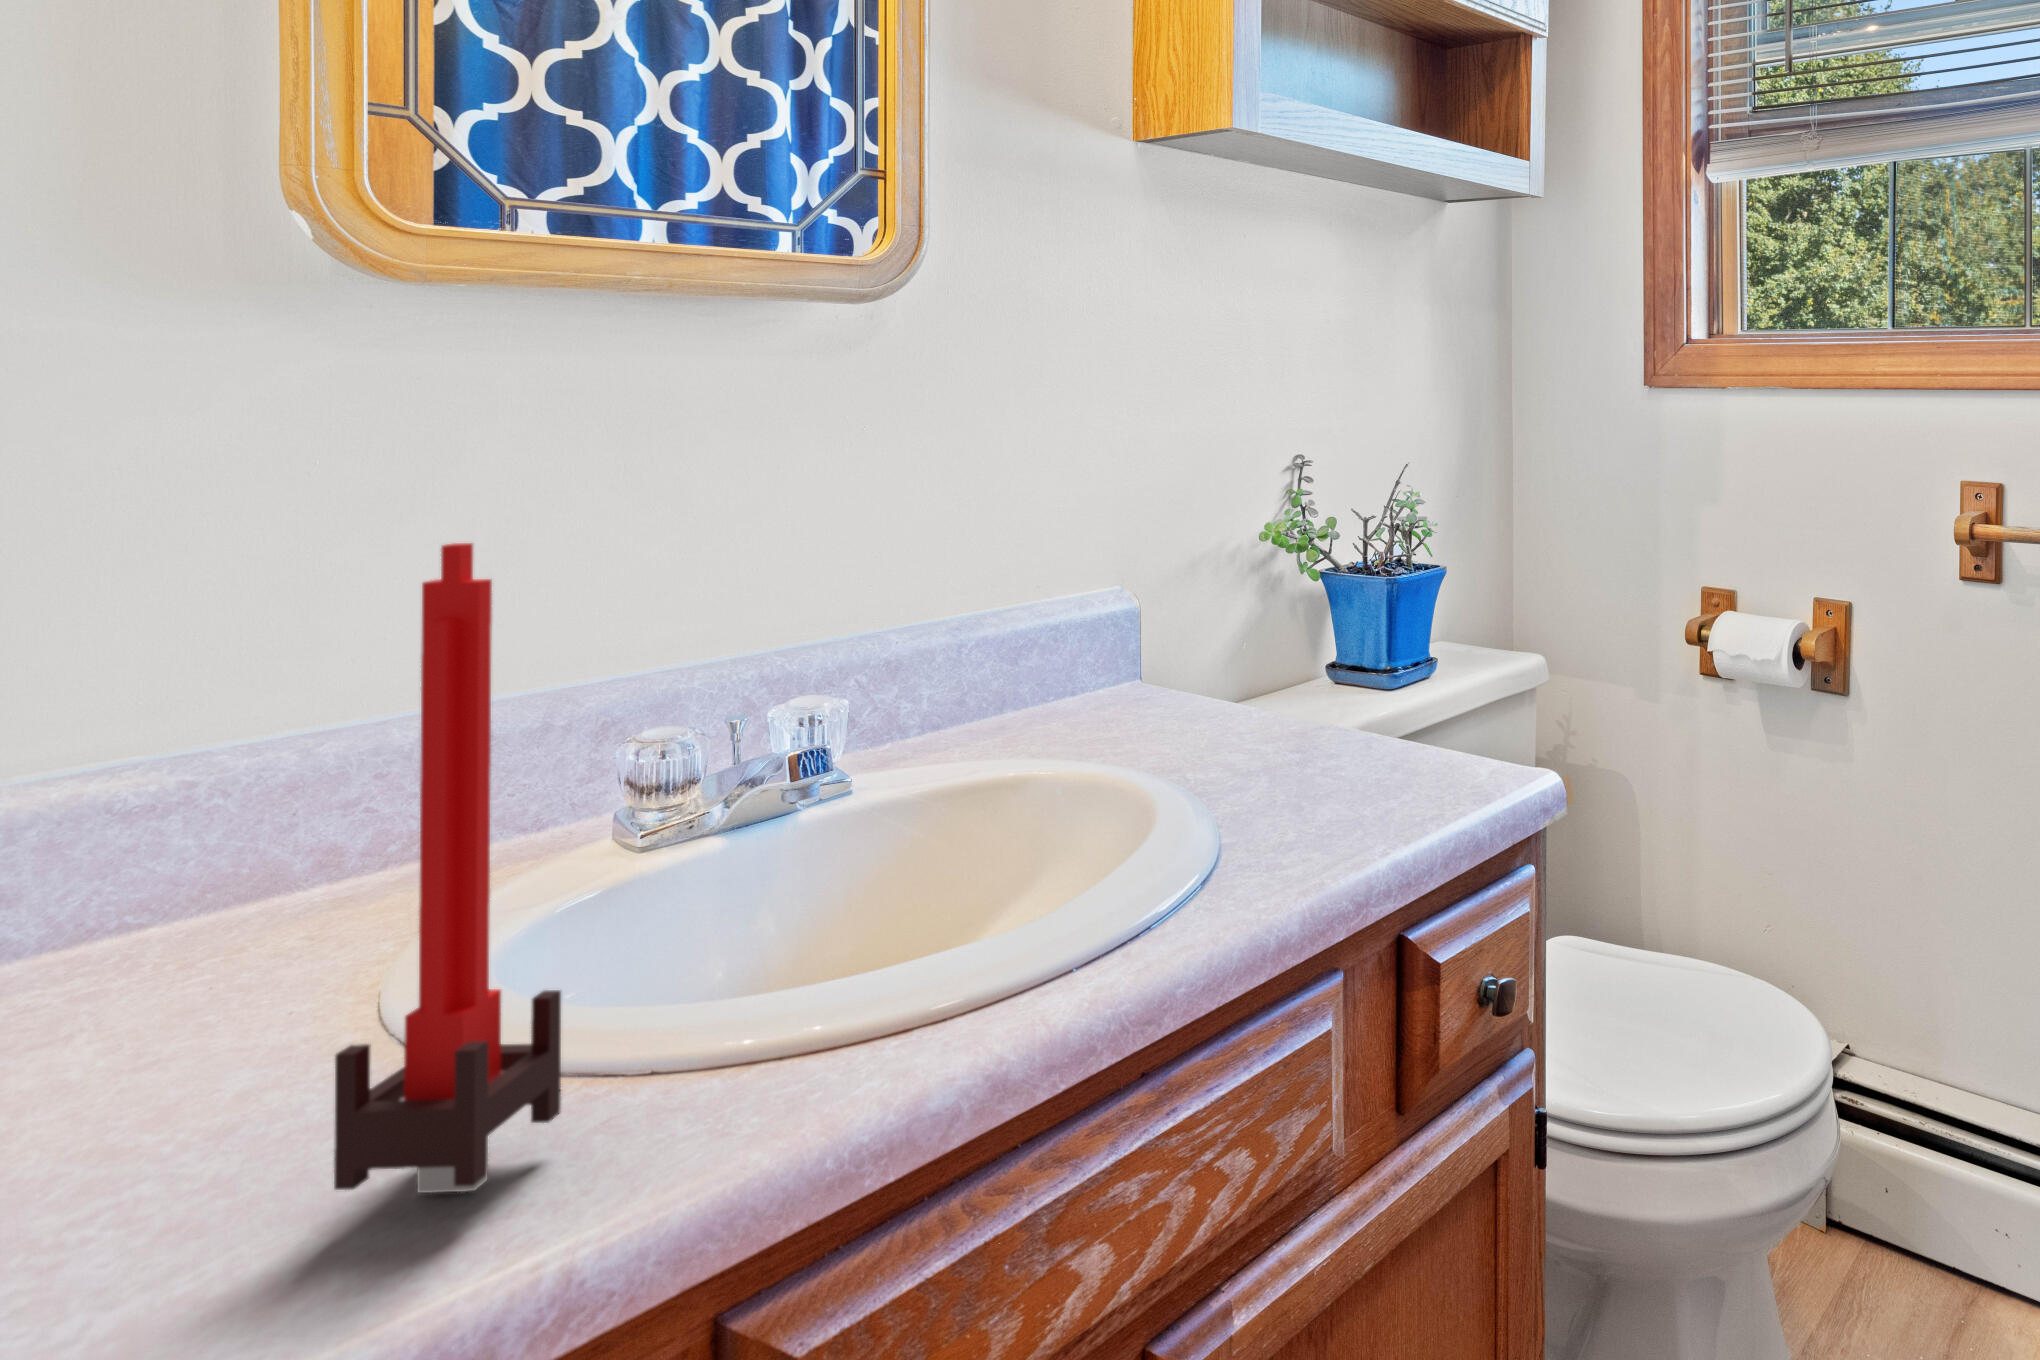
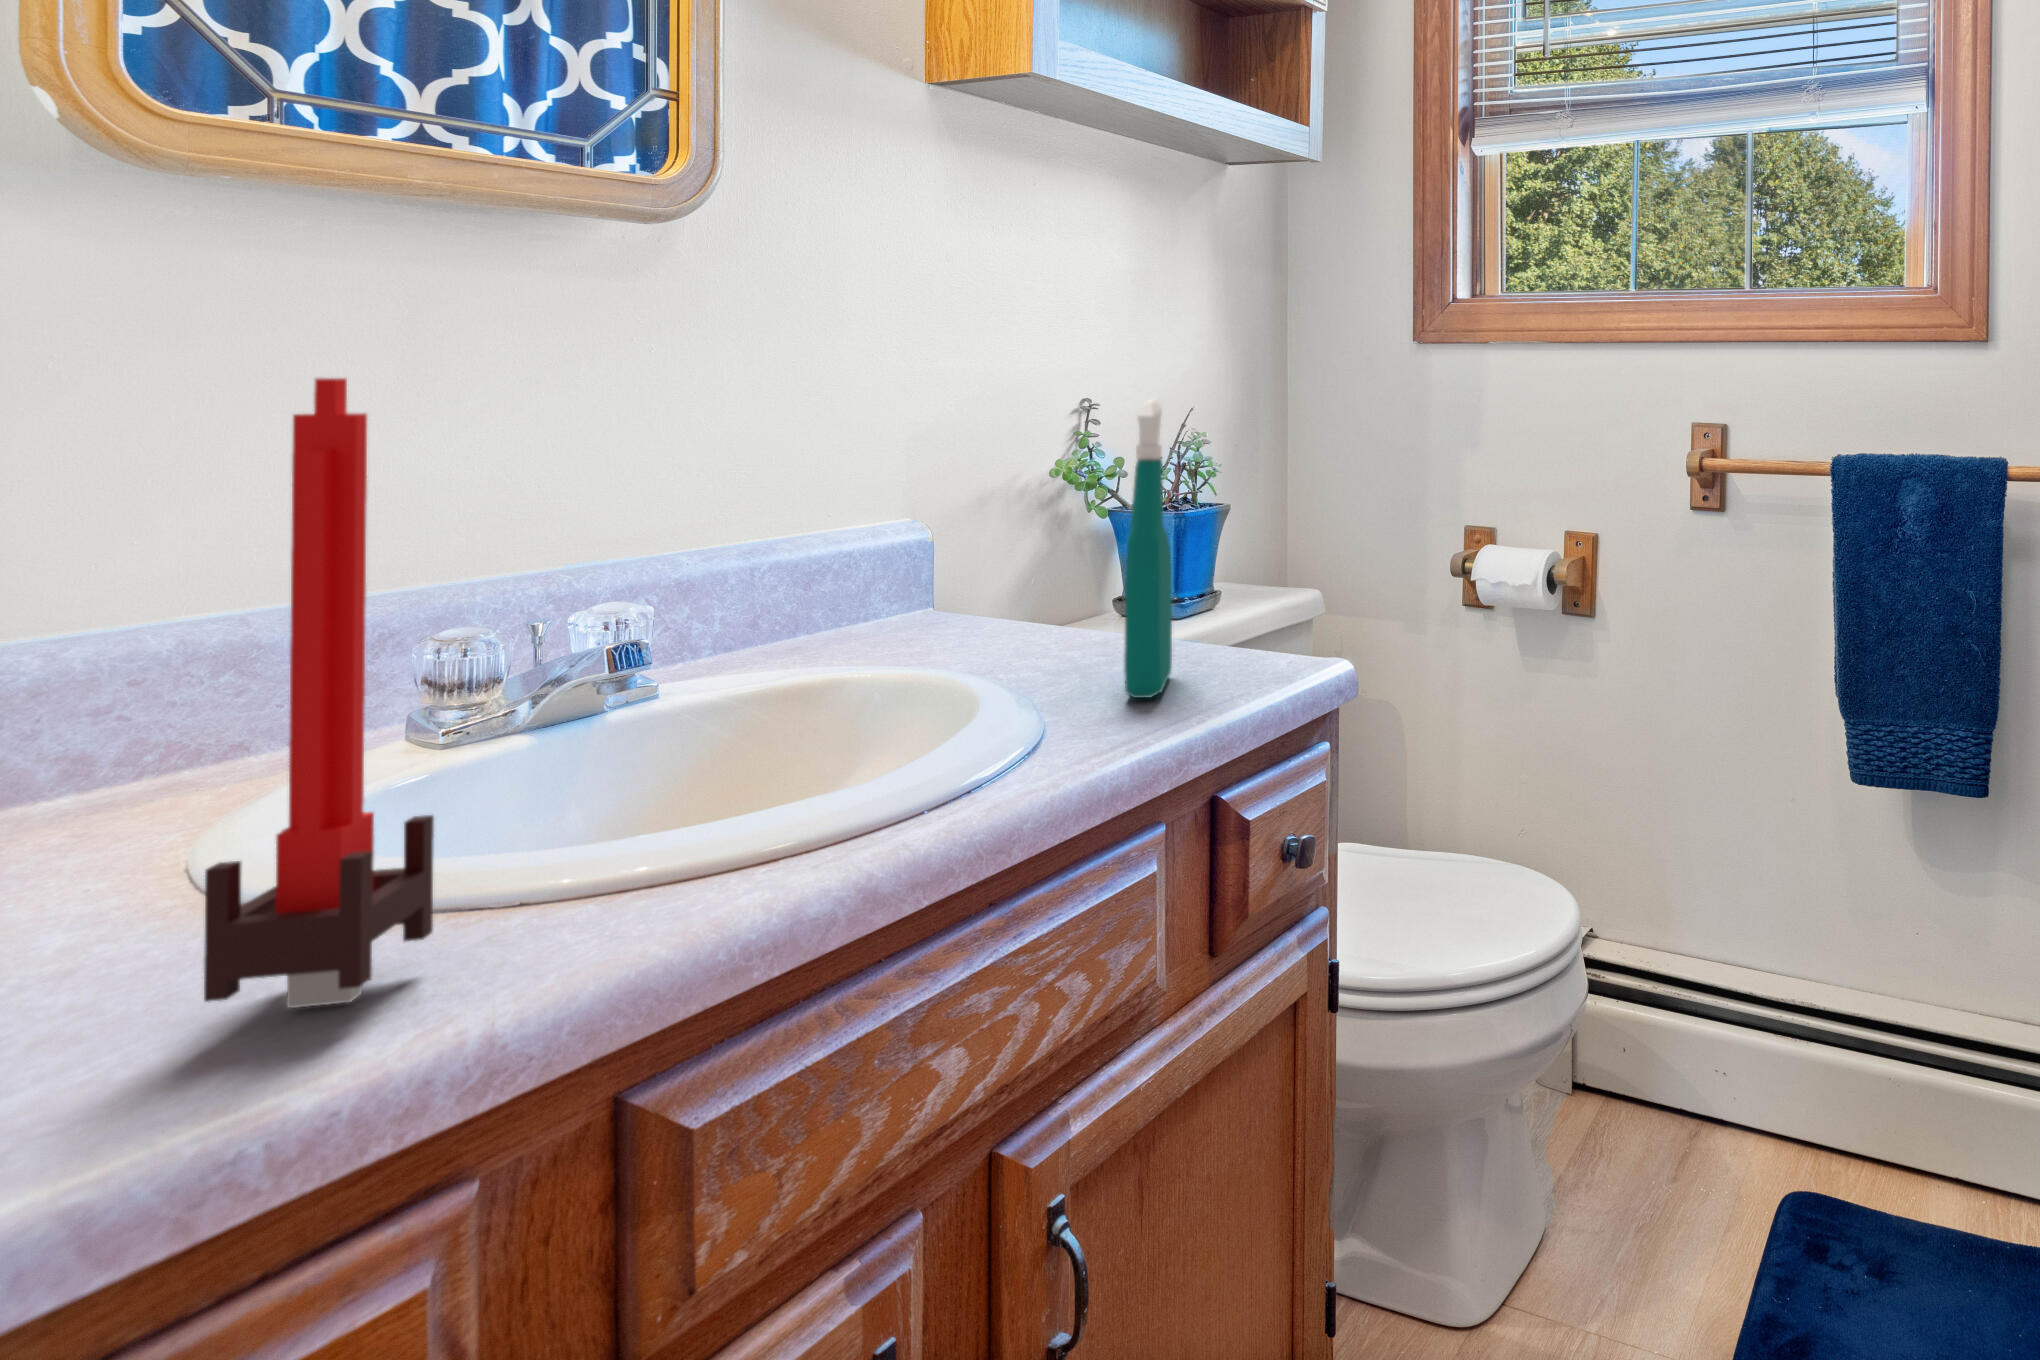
spray bottle: none [1302,494,1358,825] -> present [1124,400,1172,698]

